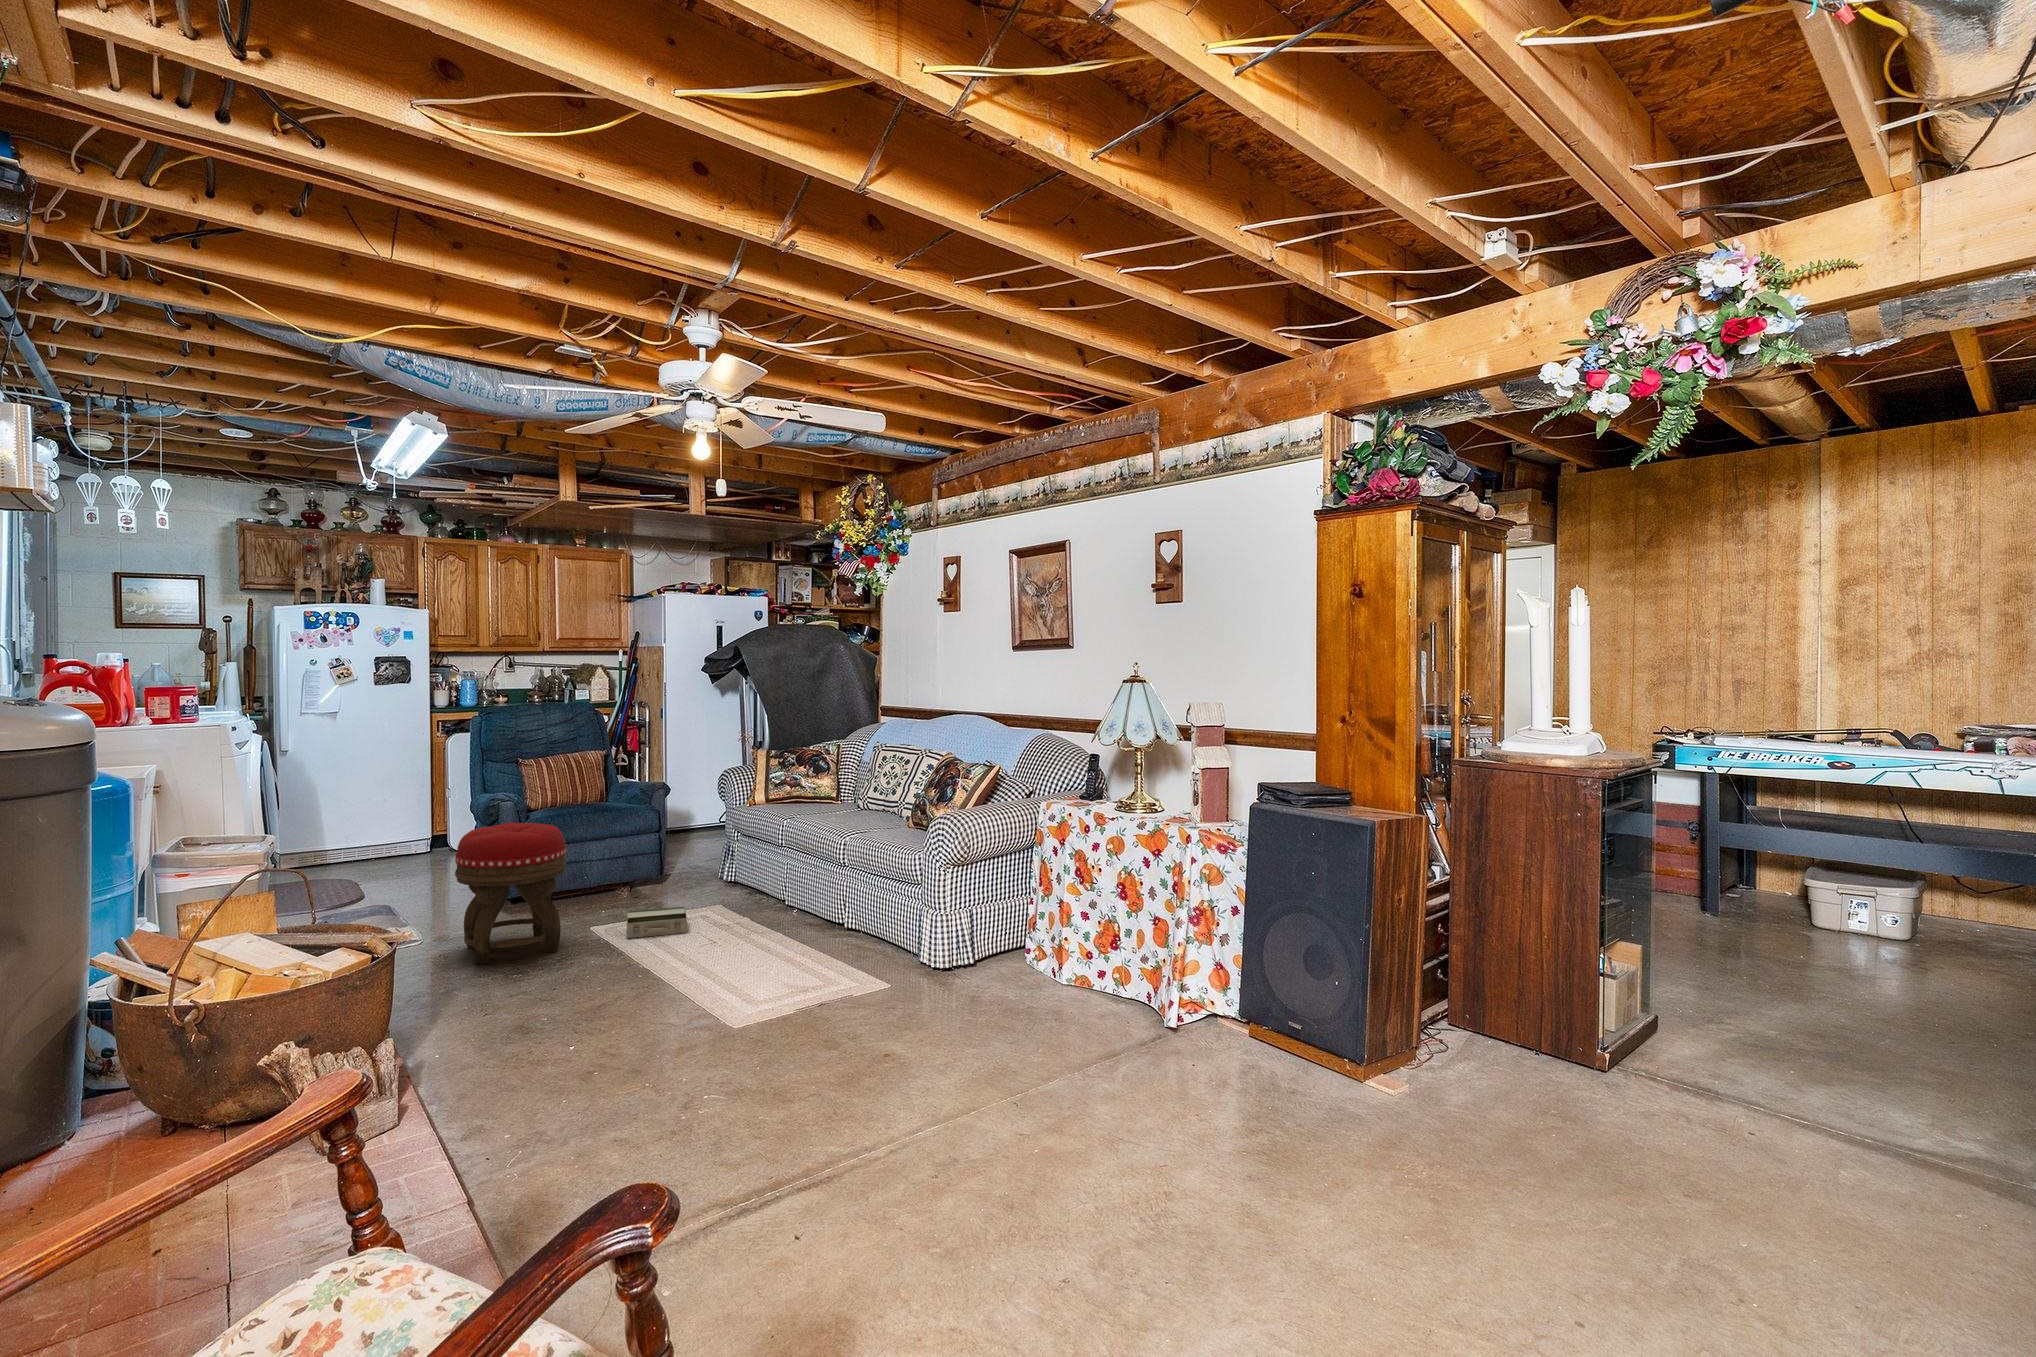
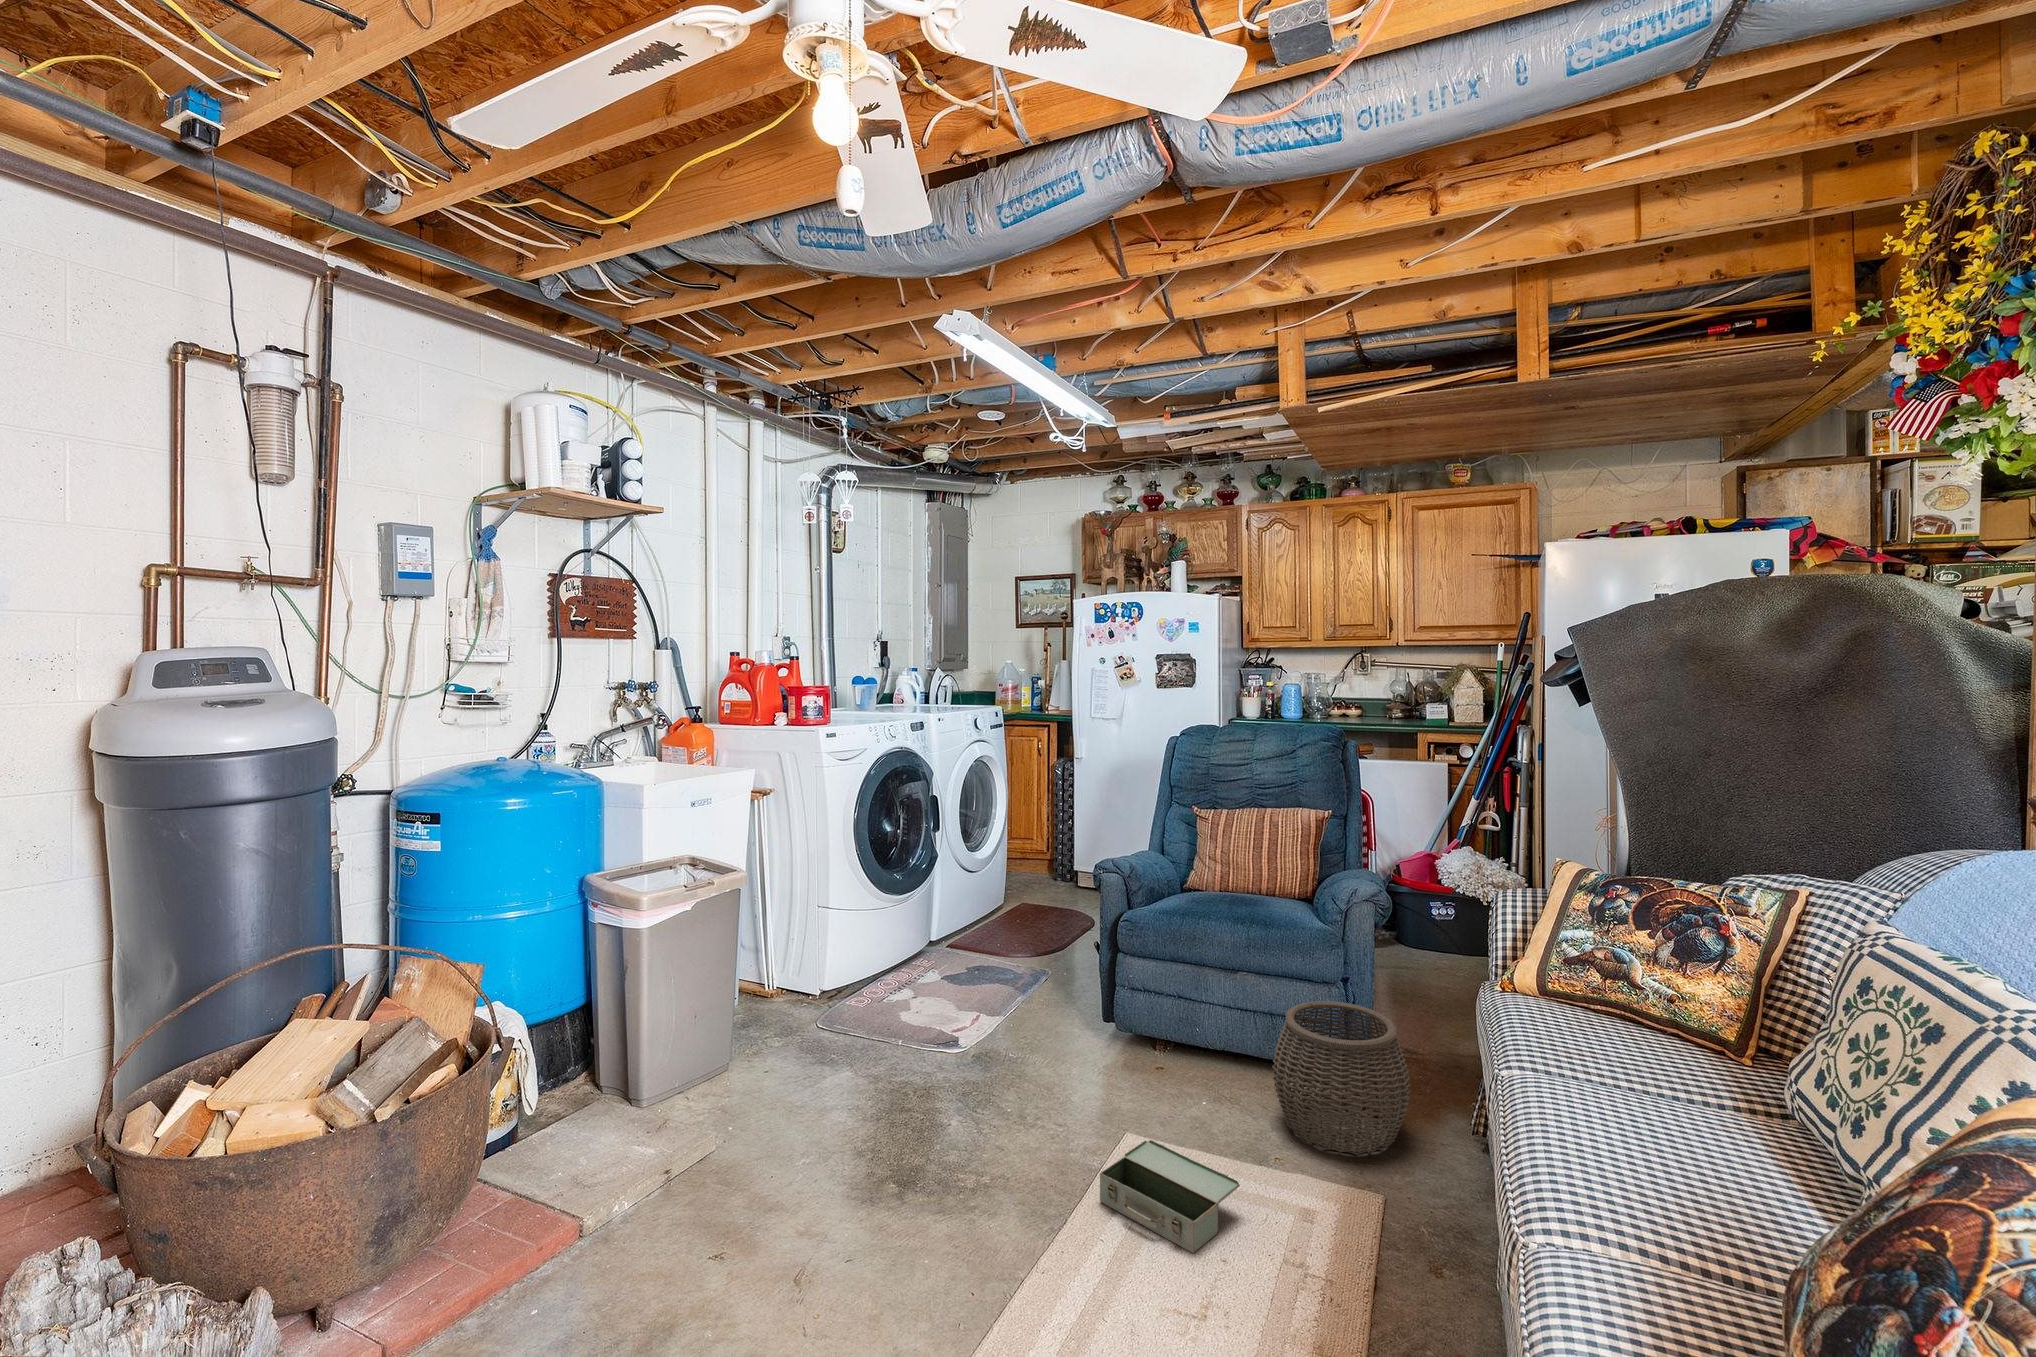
footstool: present [455,823,566,964] -> none [888,916,1050,1169]
woven basket: none [645,837,714,903] -> present [1272,1001,1410,1155]

